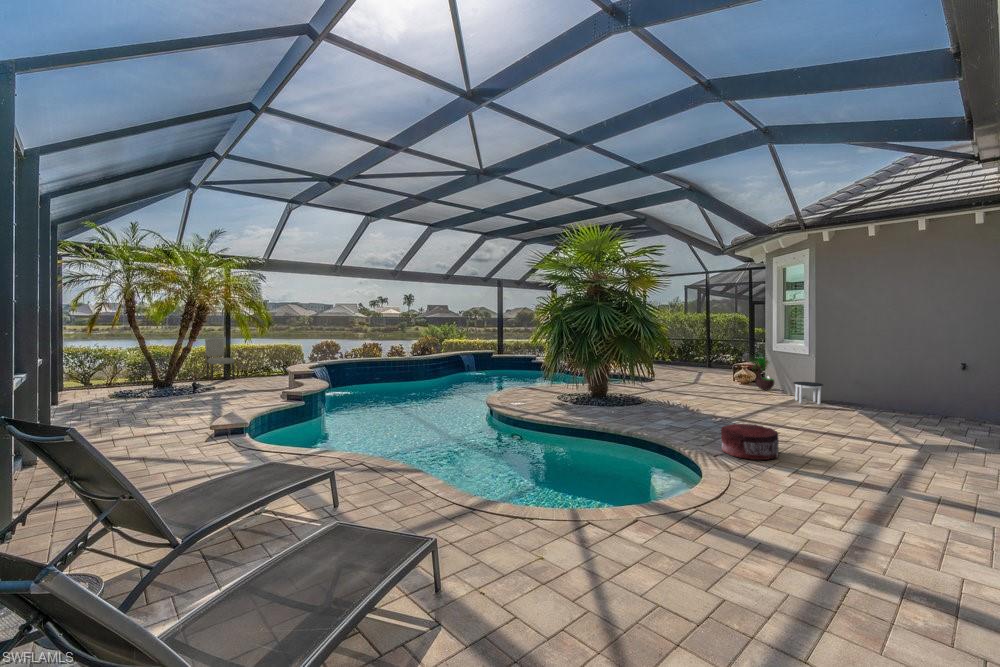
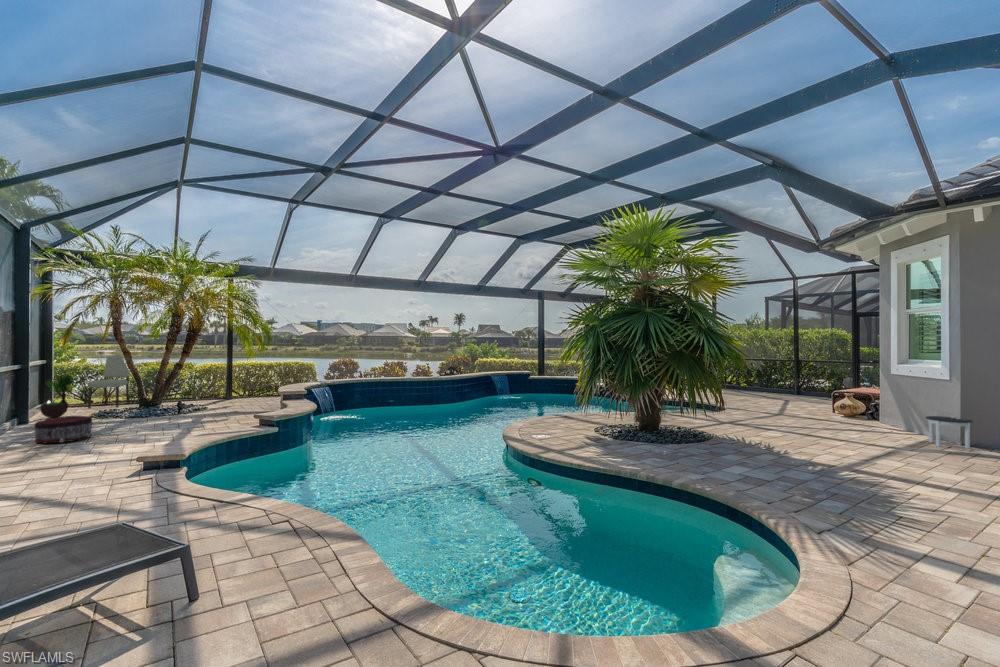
chair: present [205,337,235,381] -> present [88,355,130,408]
potted tree: present [750,356,774,390] -> present [40,375,75,418]
pouf: present [721,424,779,460] -> present [34,416,93,444]

